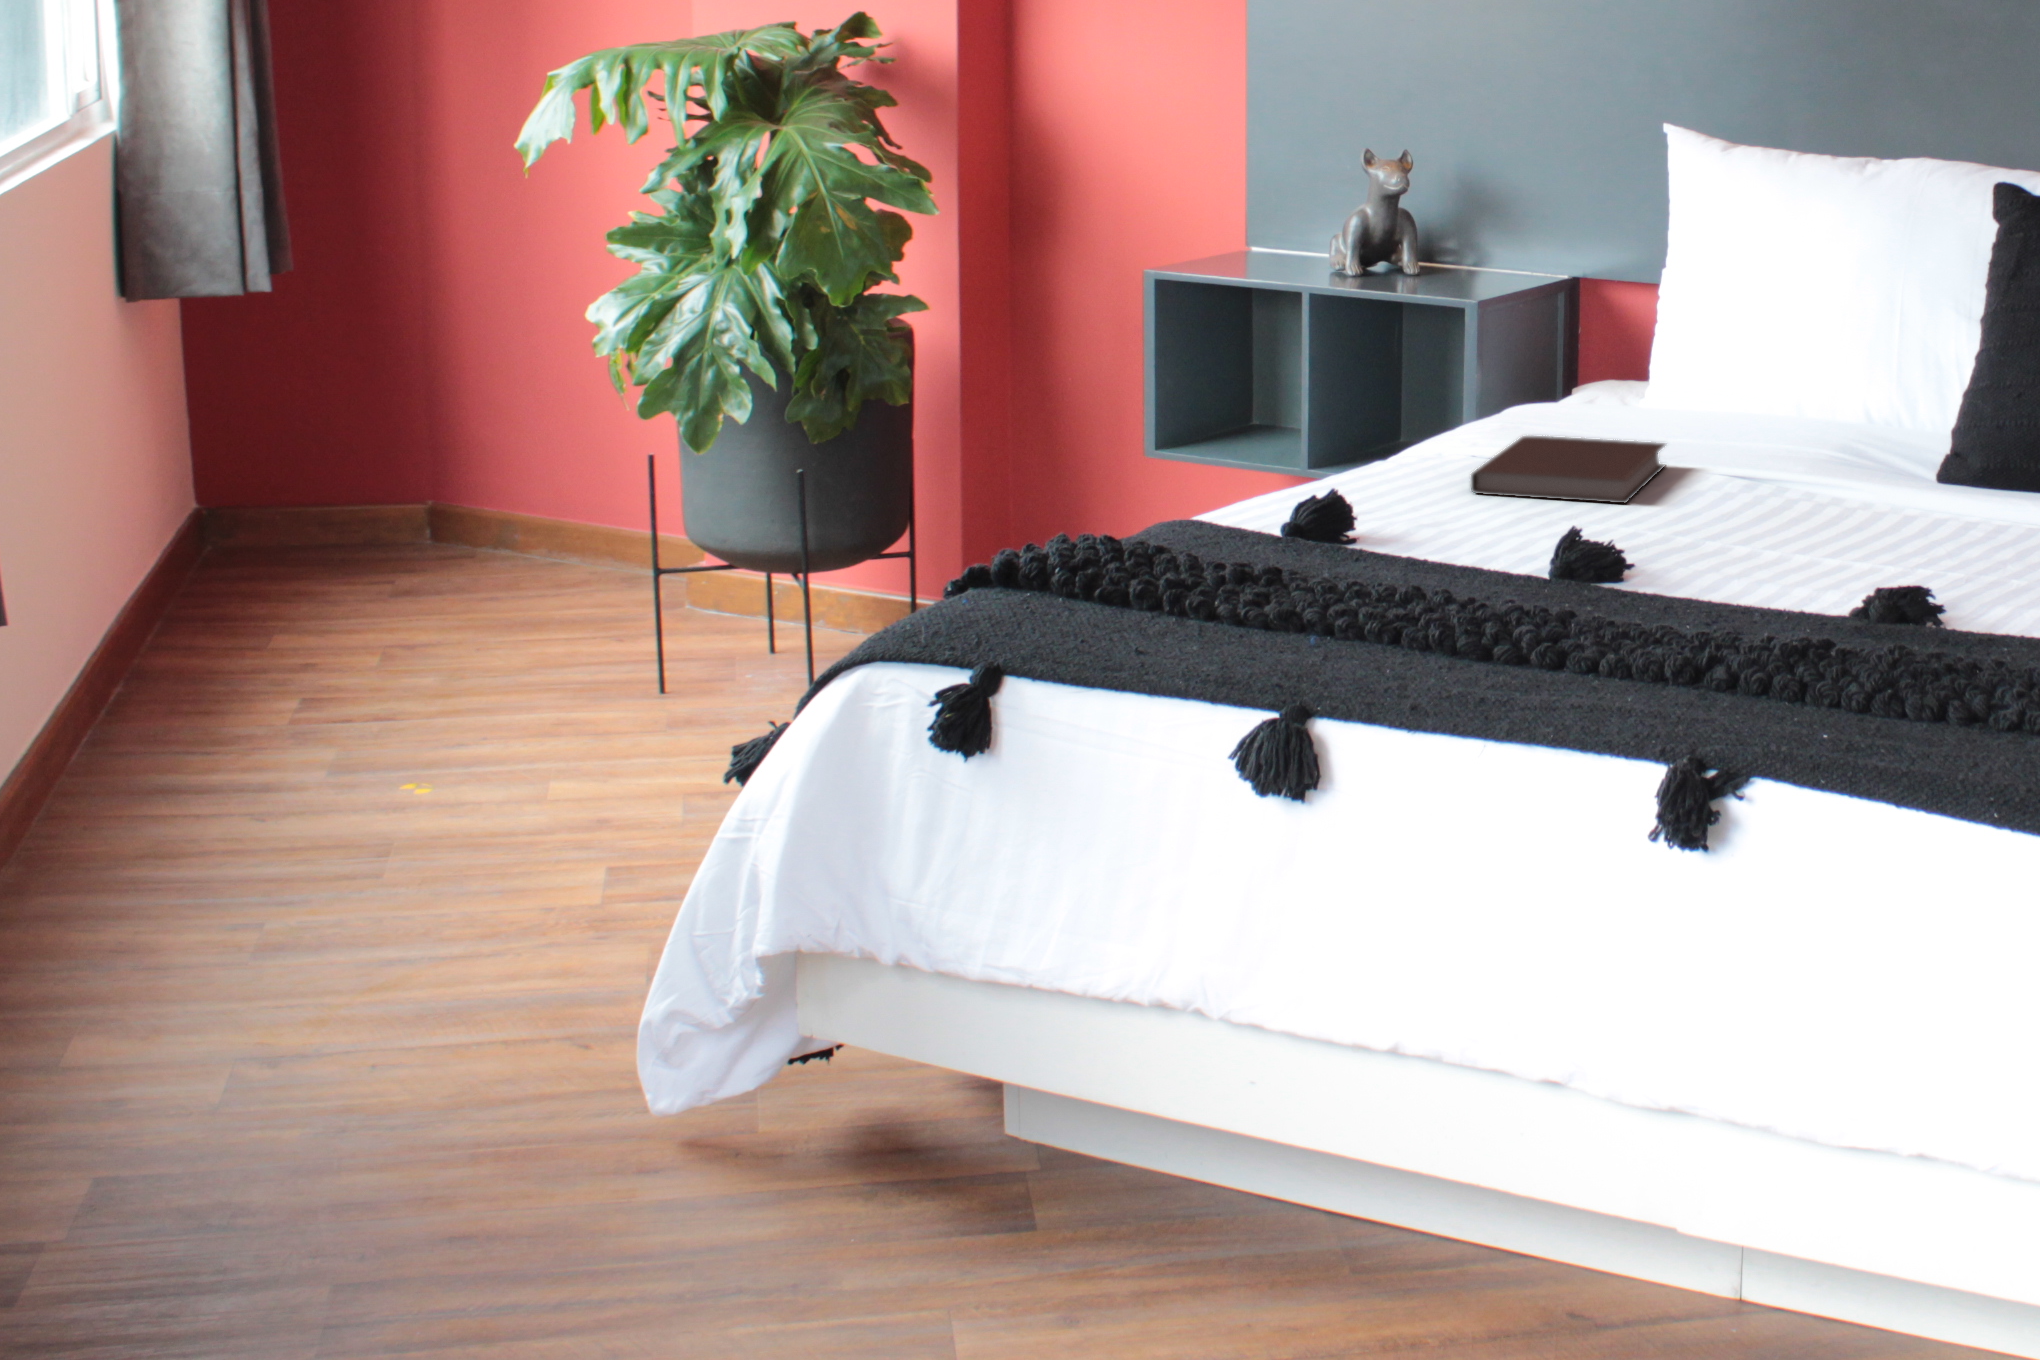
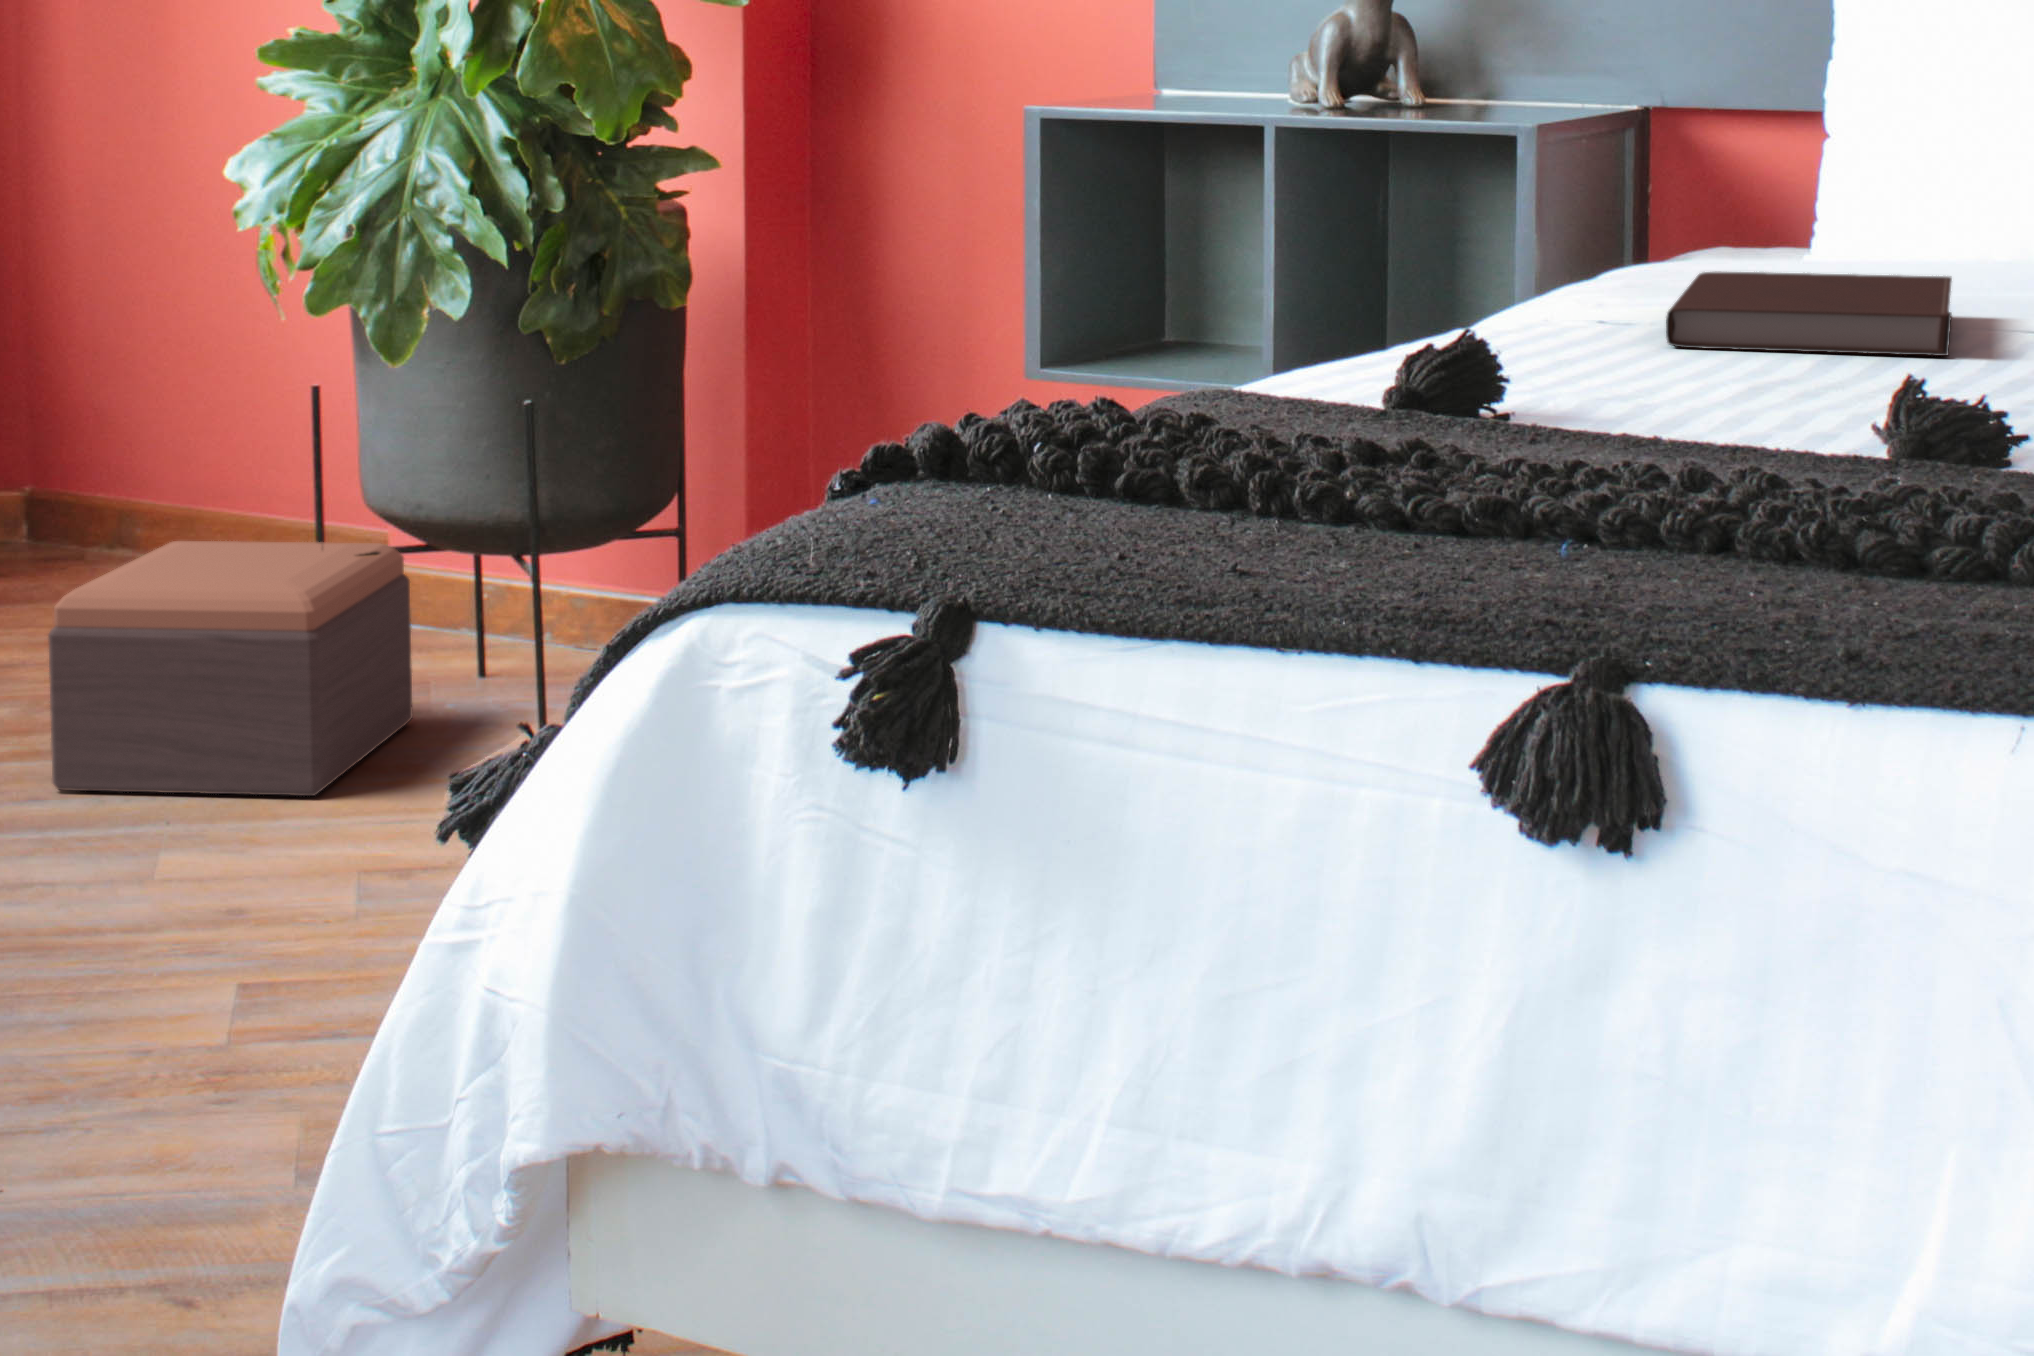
footstool: none [465,566,722,743] -> present [48,541,413,796]

